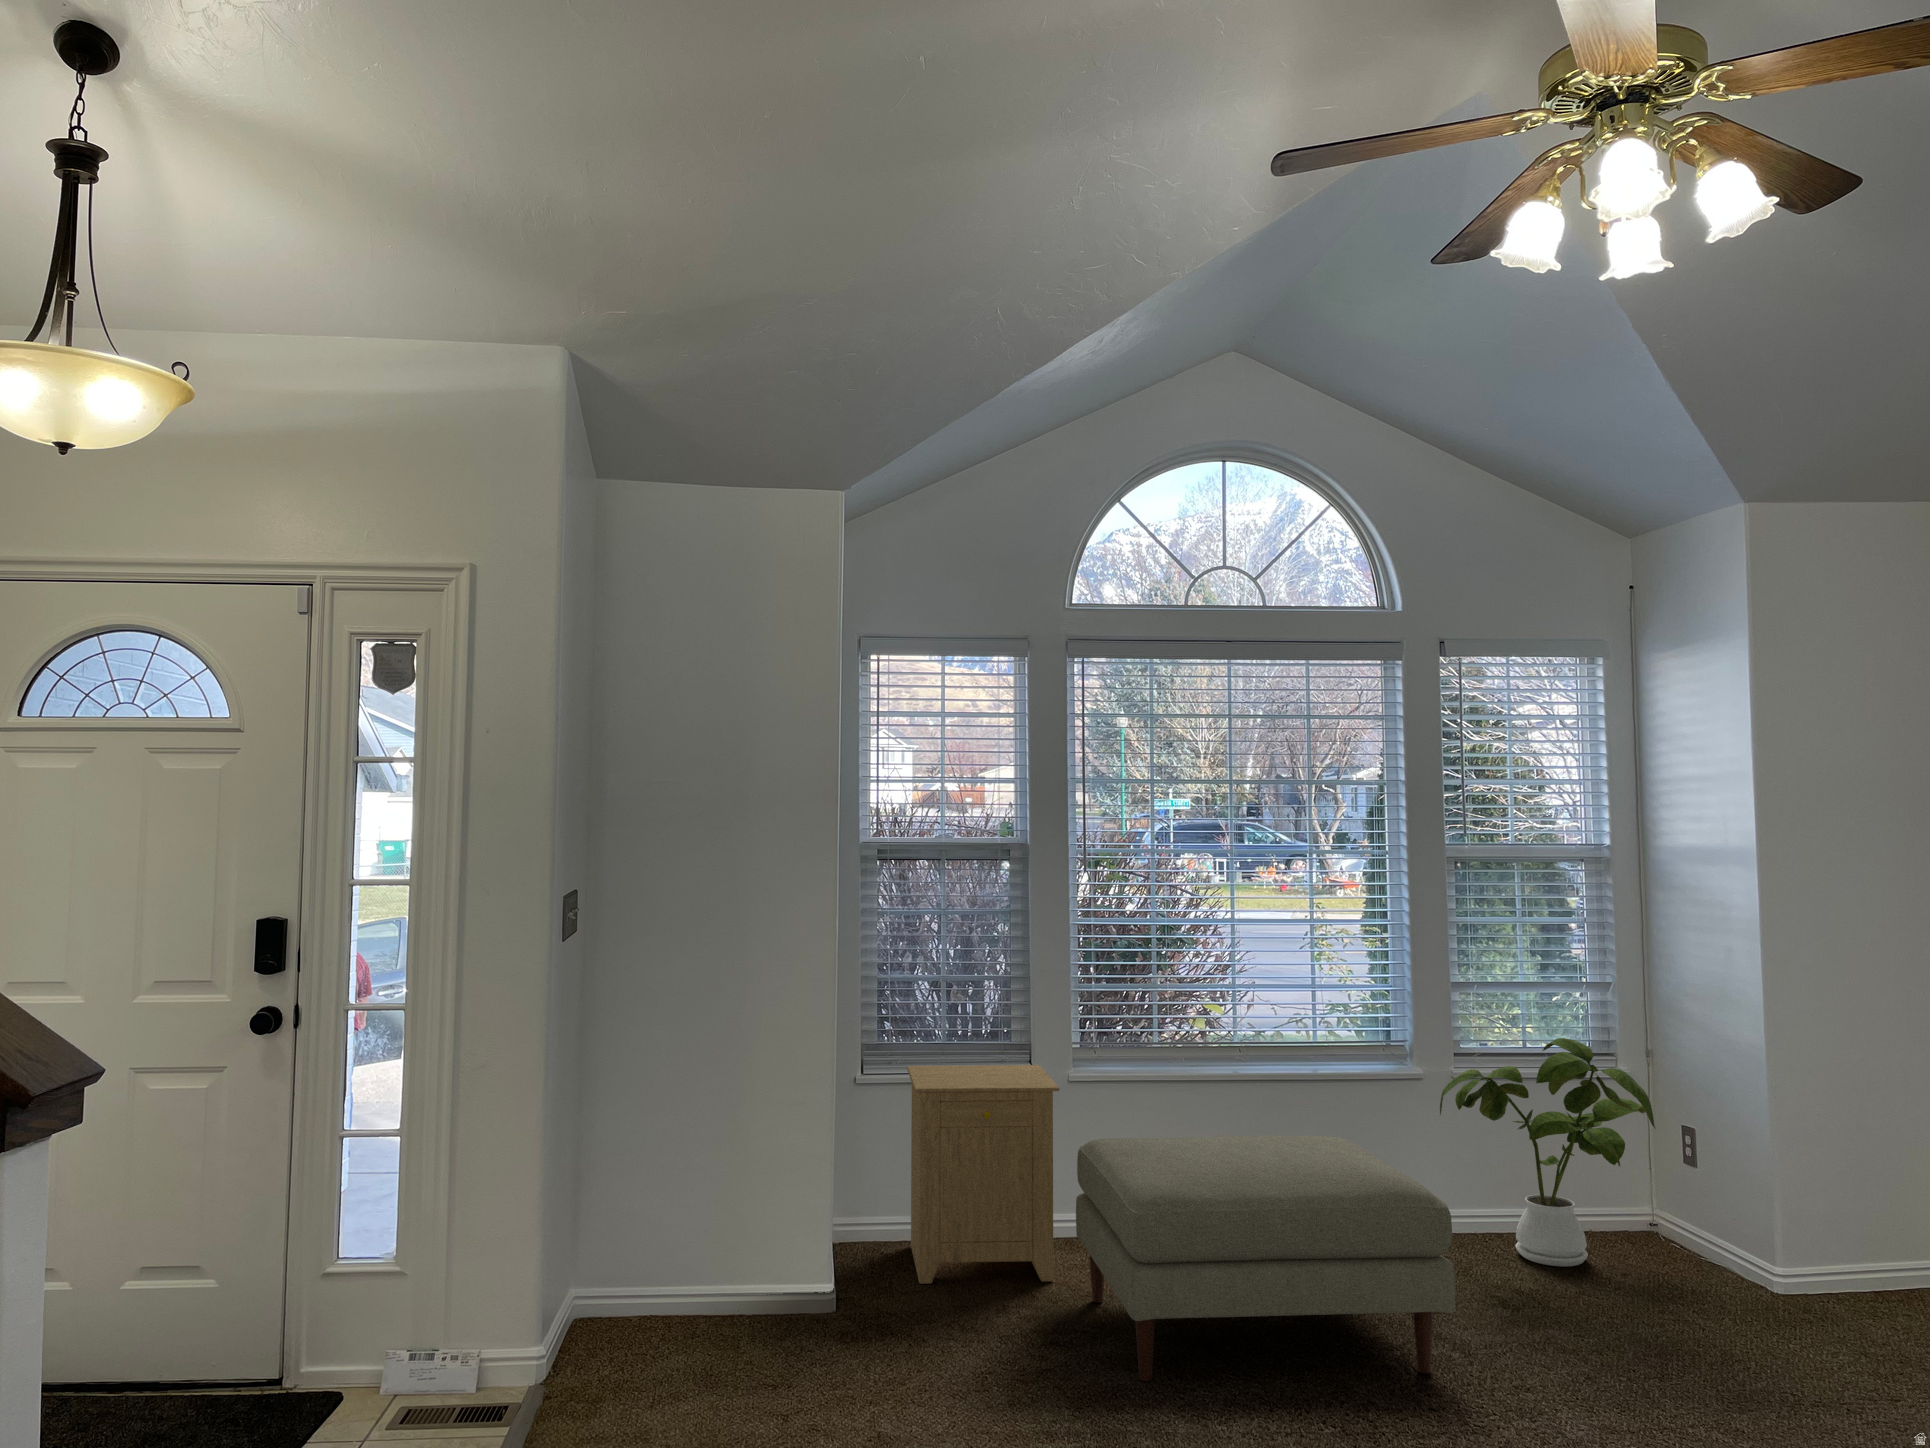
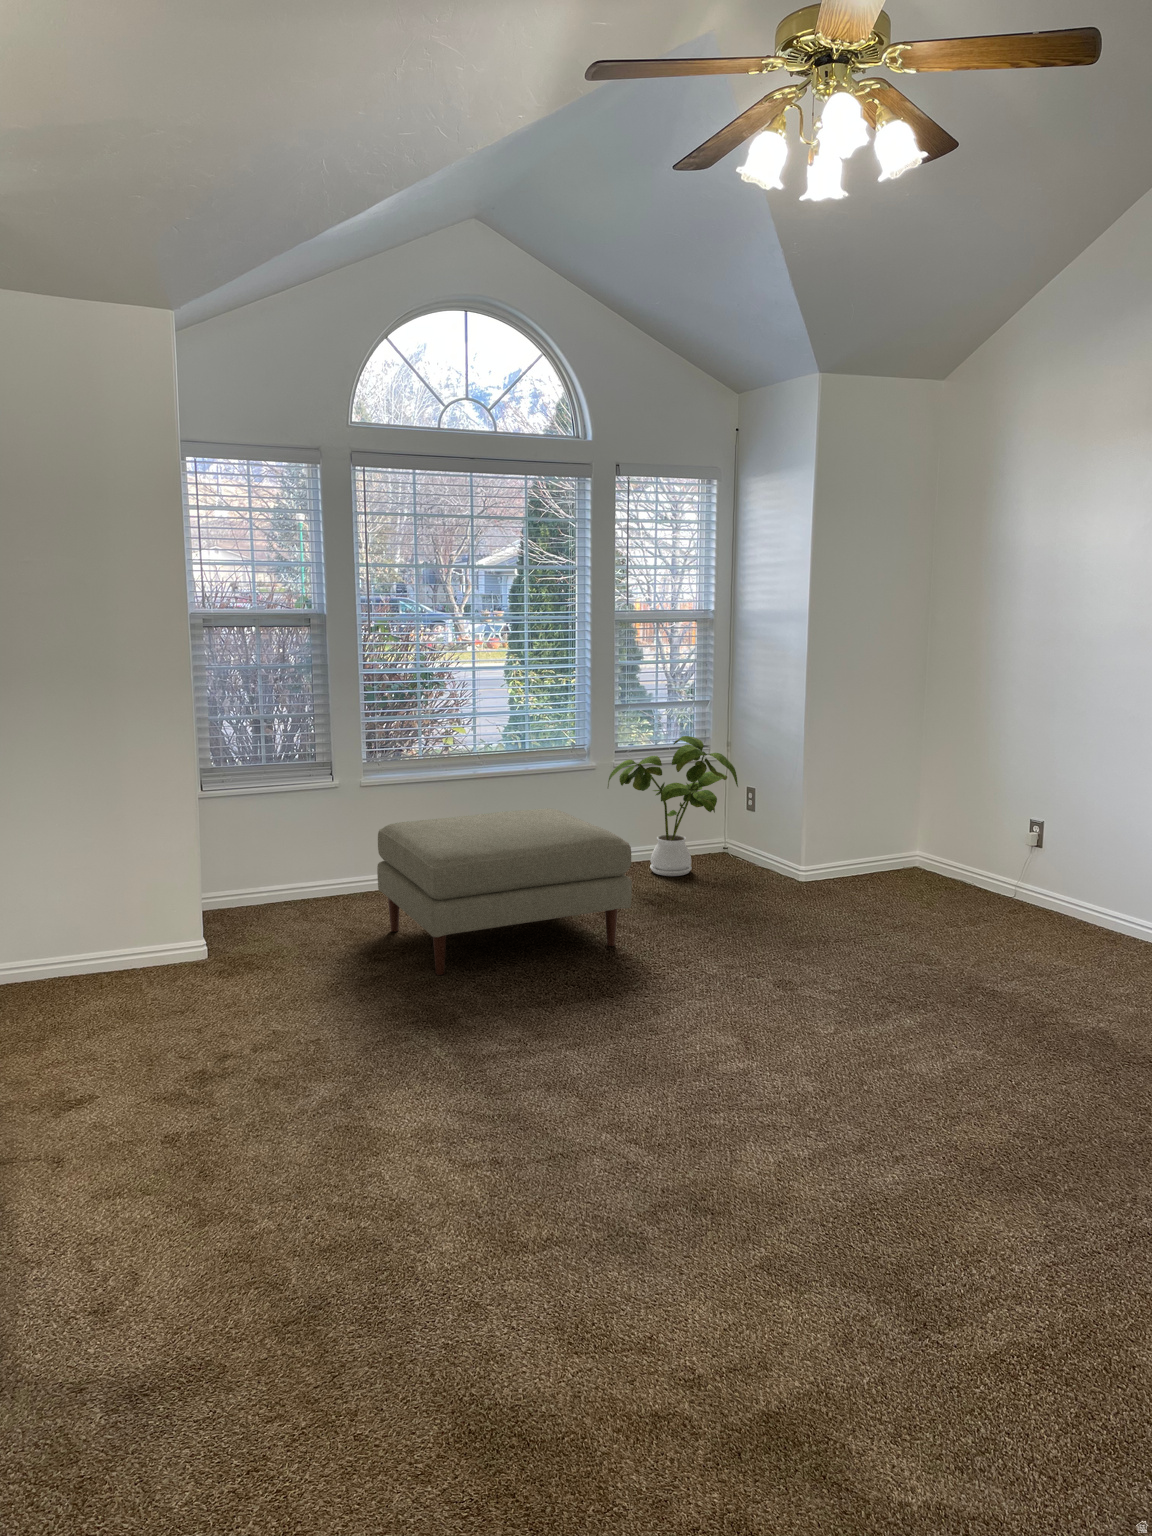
side table: present [907,1065,1060,1284] -> none [239,776,362,935]

